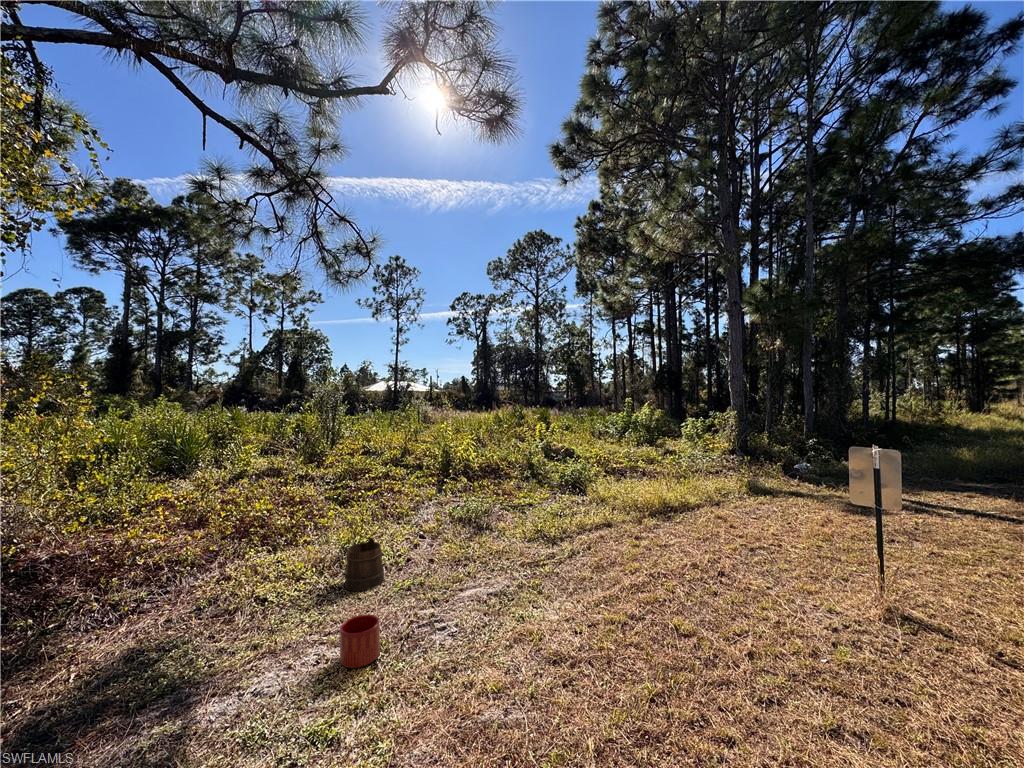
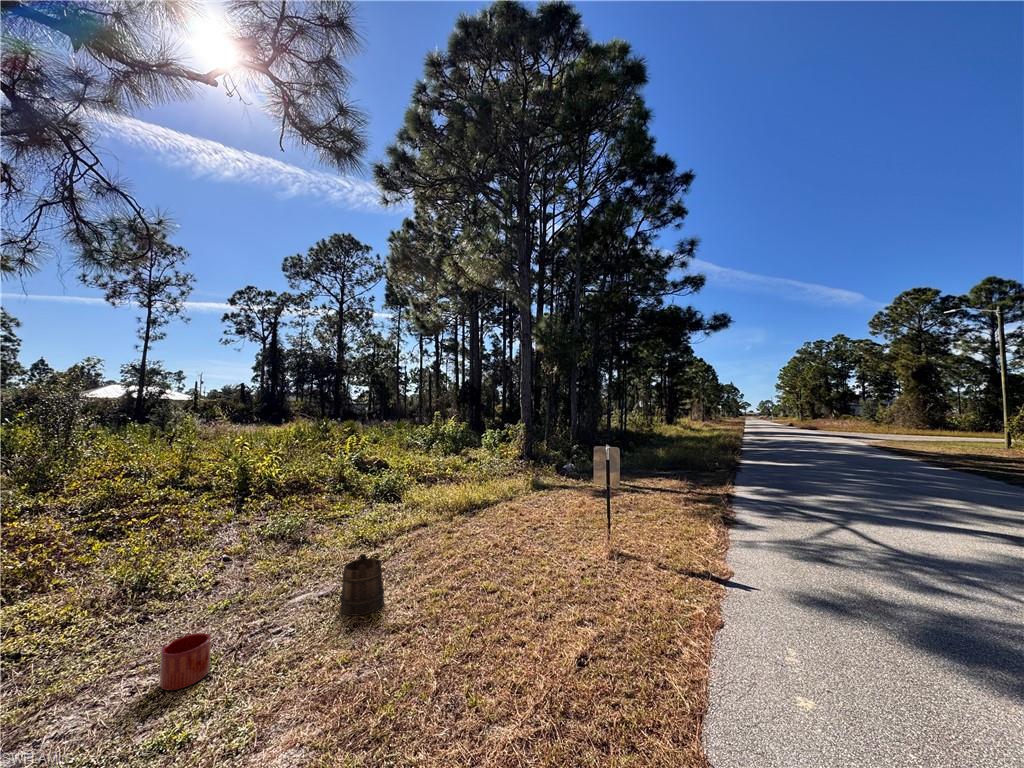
bucket: present [345,538,384,591] -> present [340,554,384,616]

